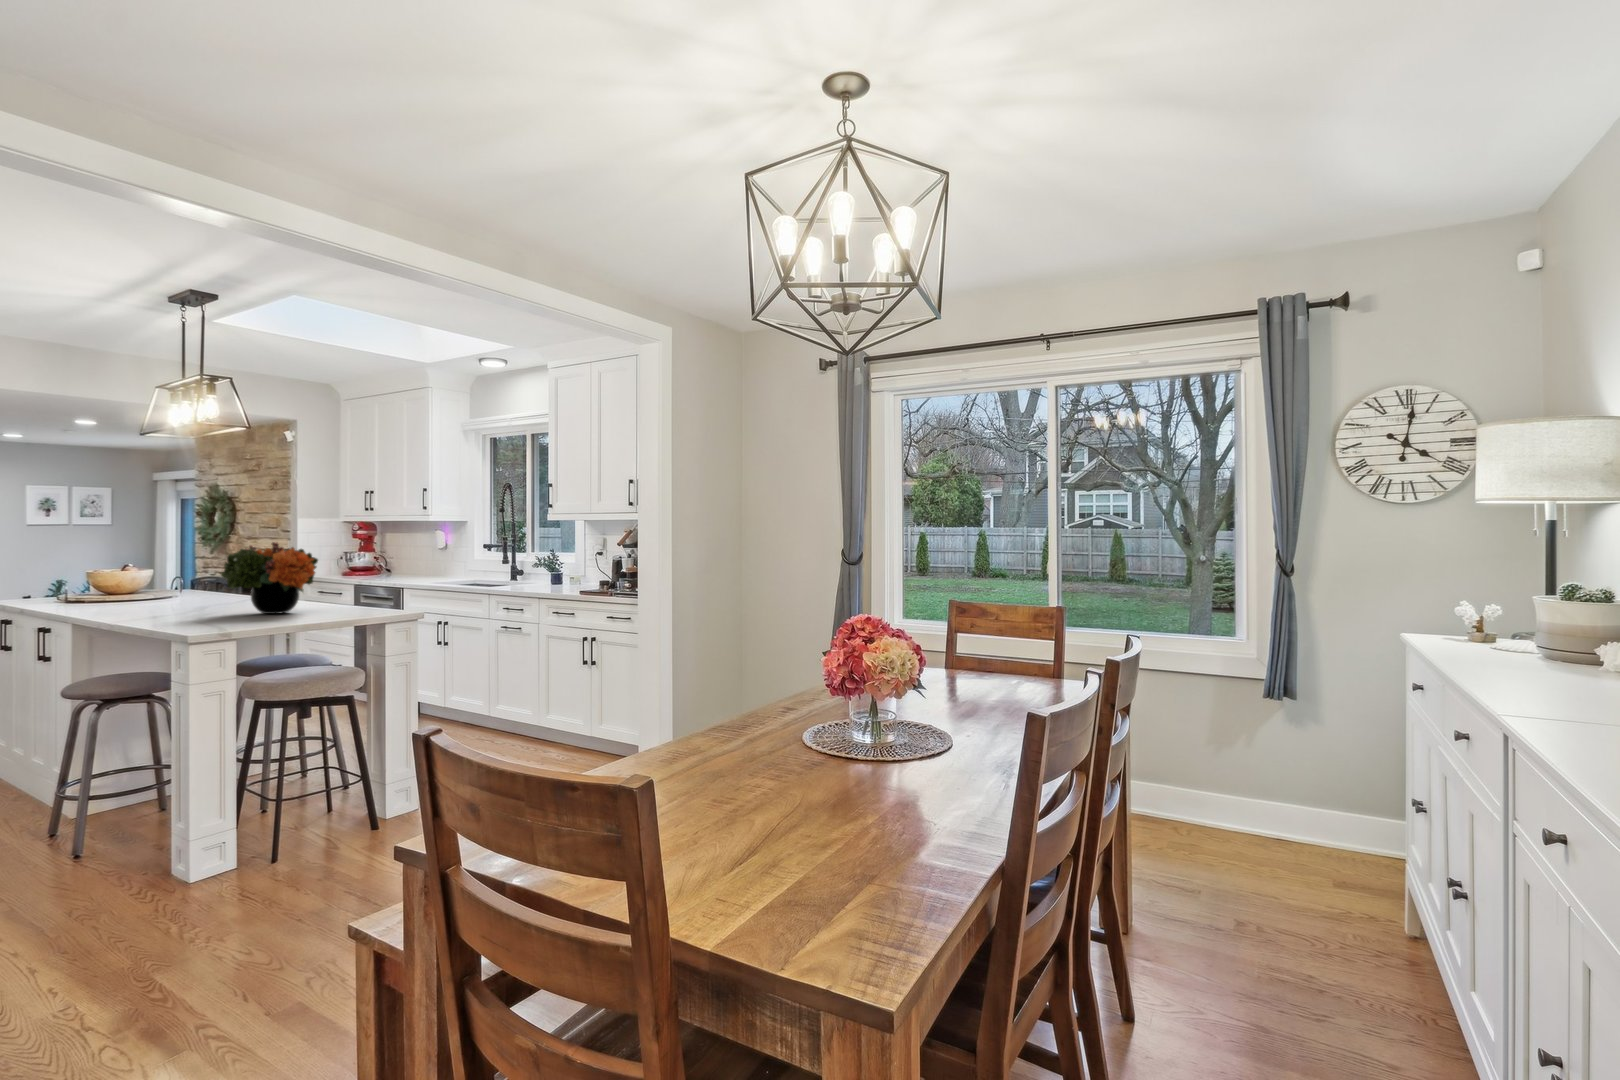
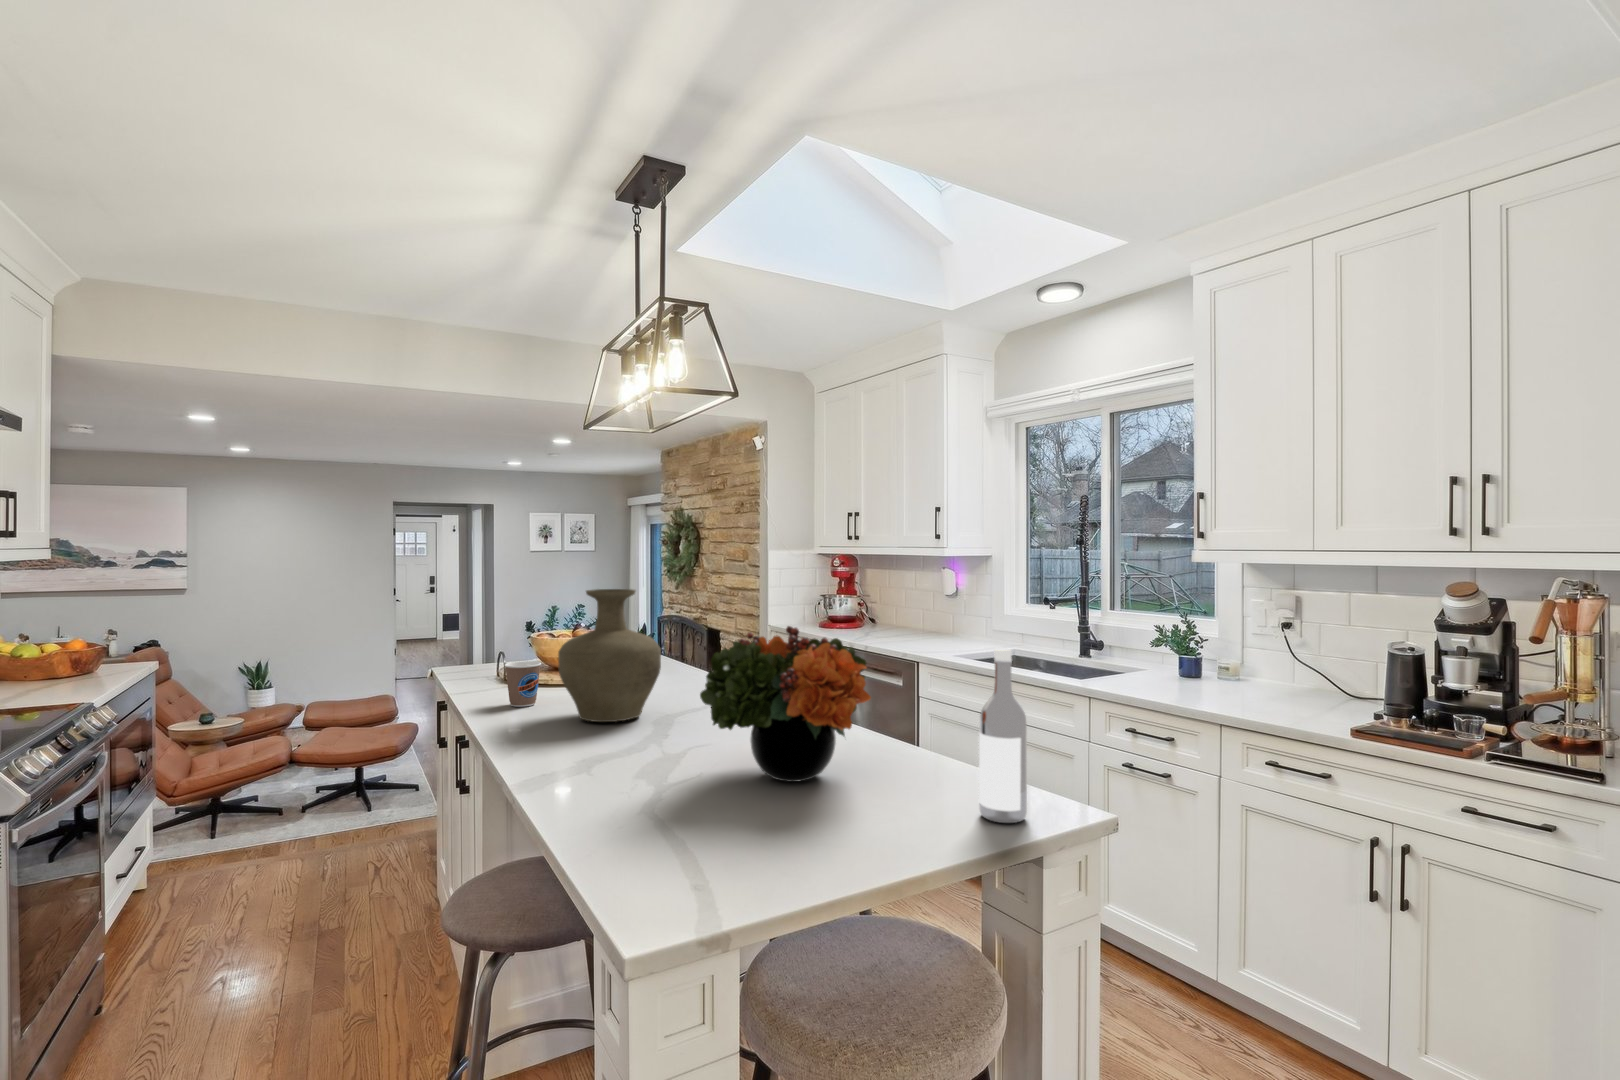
vase: none [122,531,197,607] -> present [558,589,661,722]
wine bottle: none [362,546,383,616] -> present [979,648,1027,823]
coffee cup: none [74,579,104,606] -> present [504,661,541,707]

